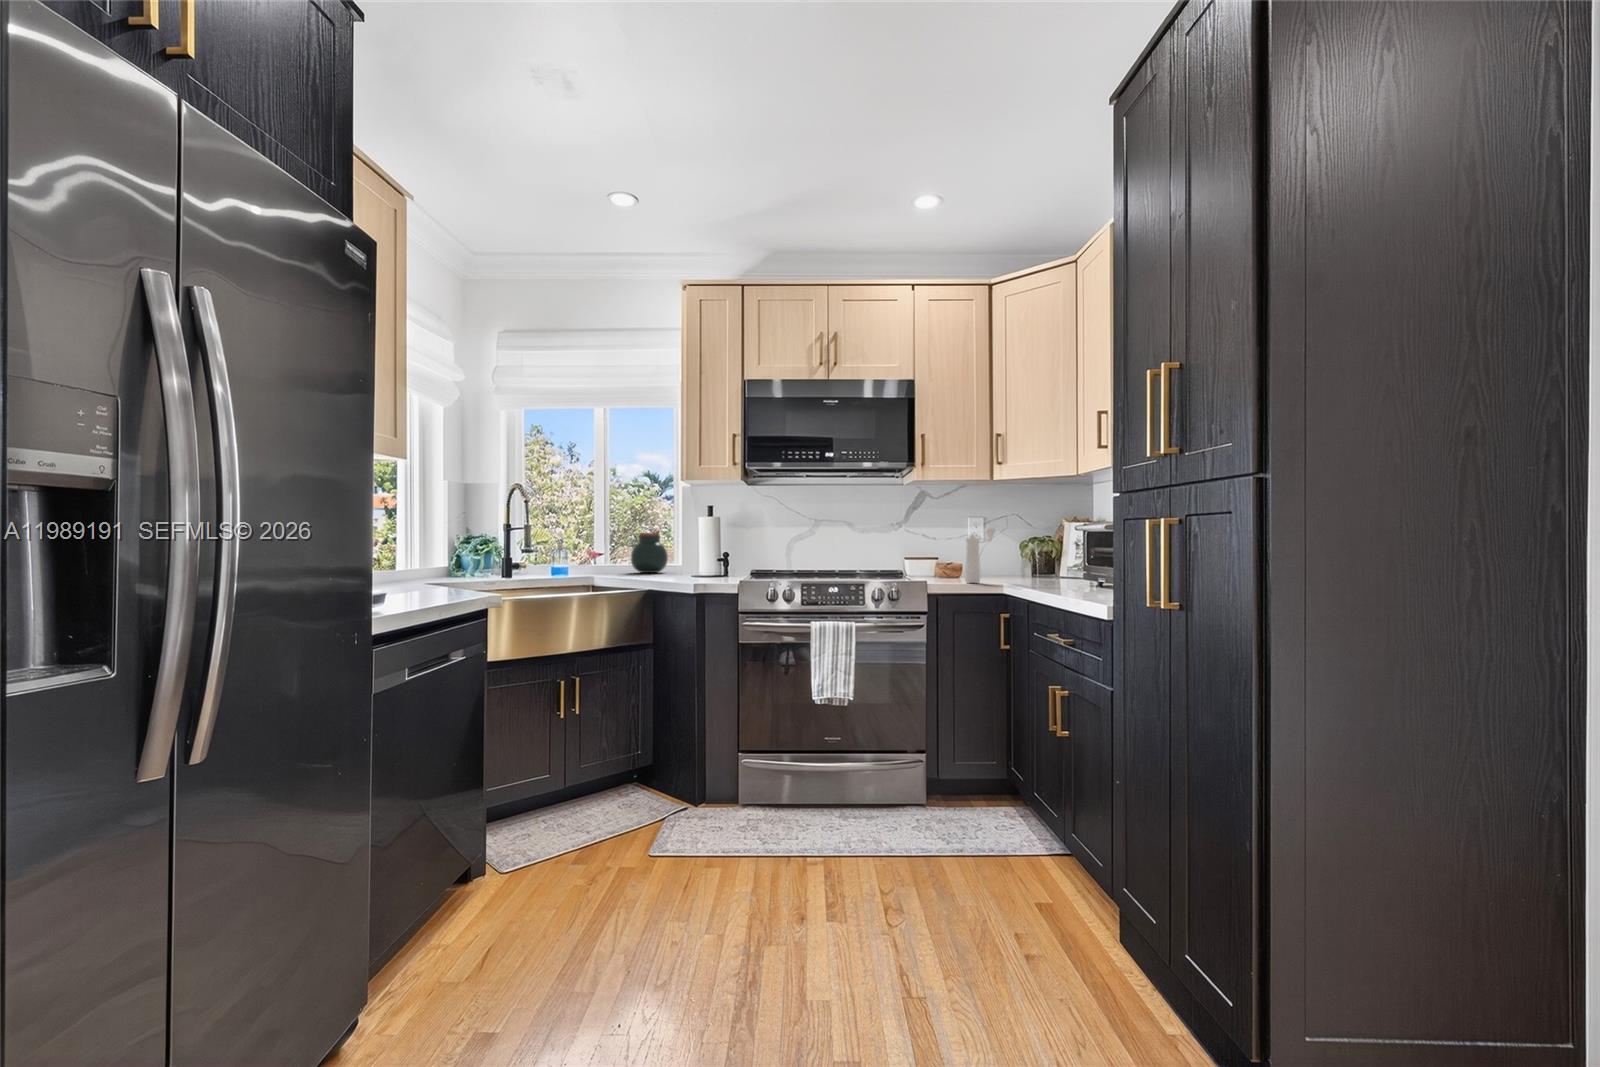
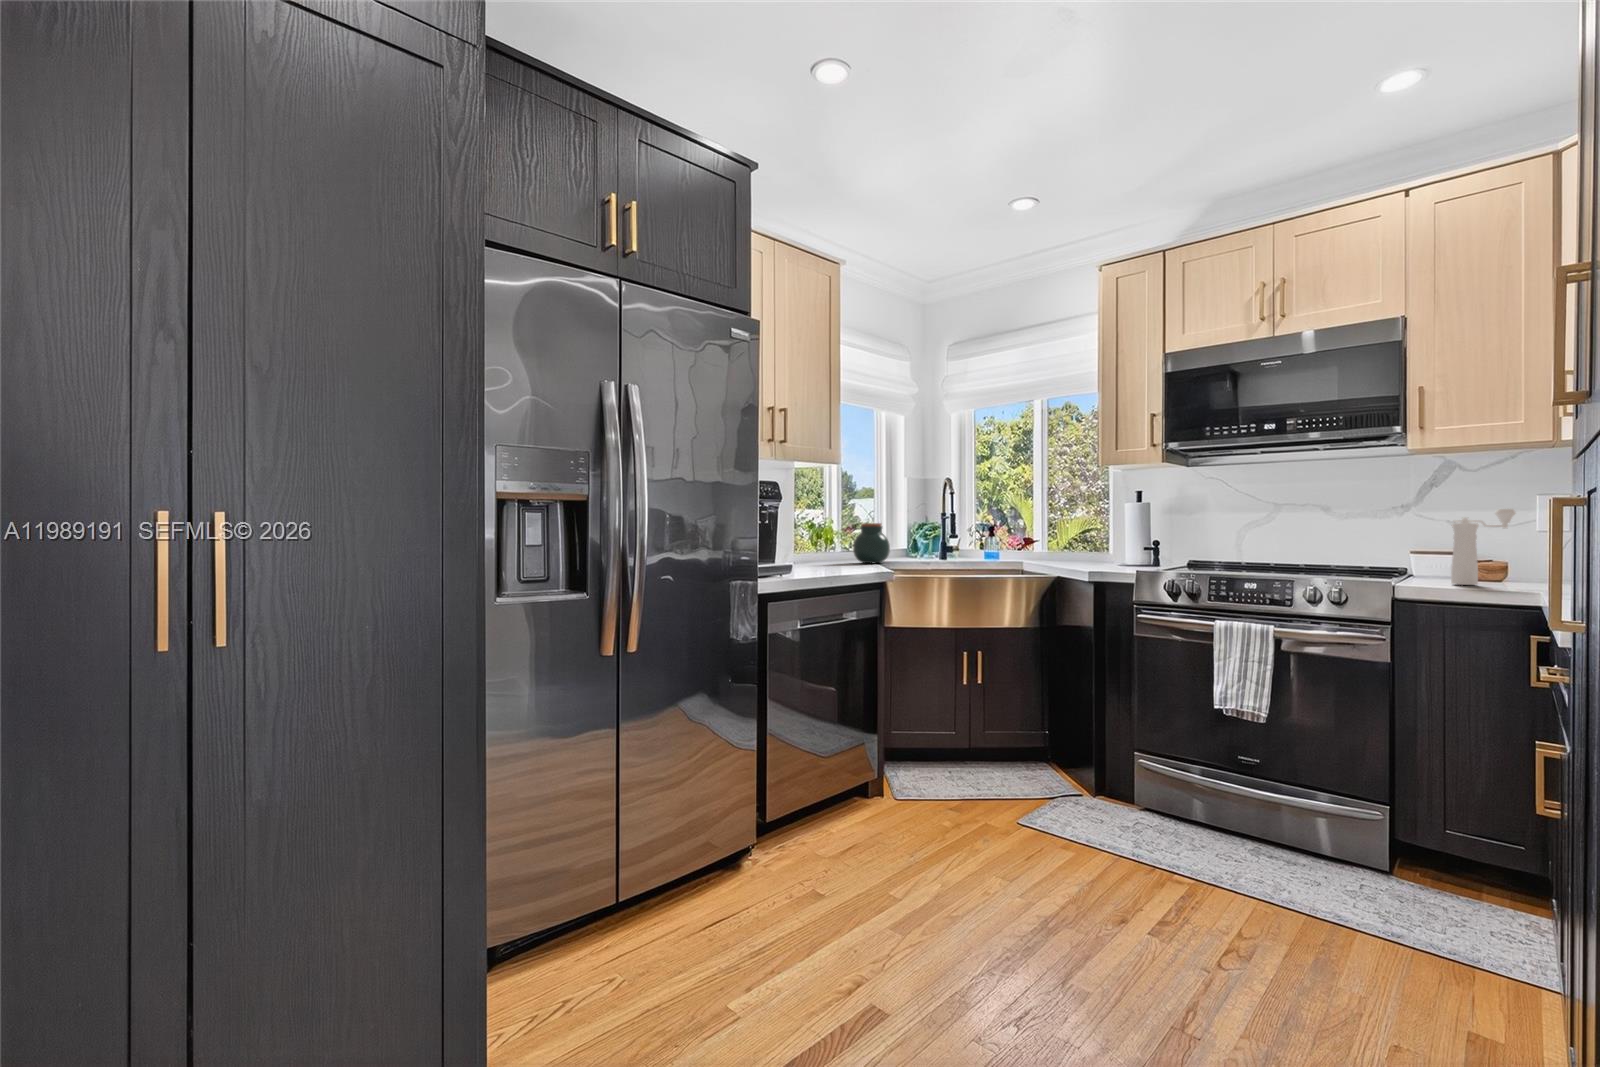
jar: present [631,533,668,573] -> present [853,523,890,563]

